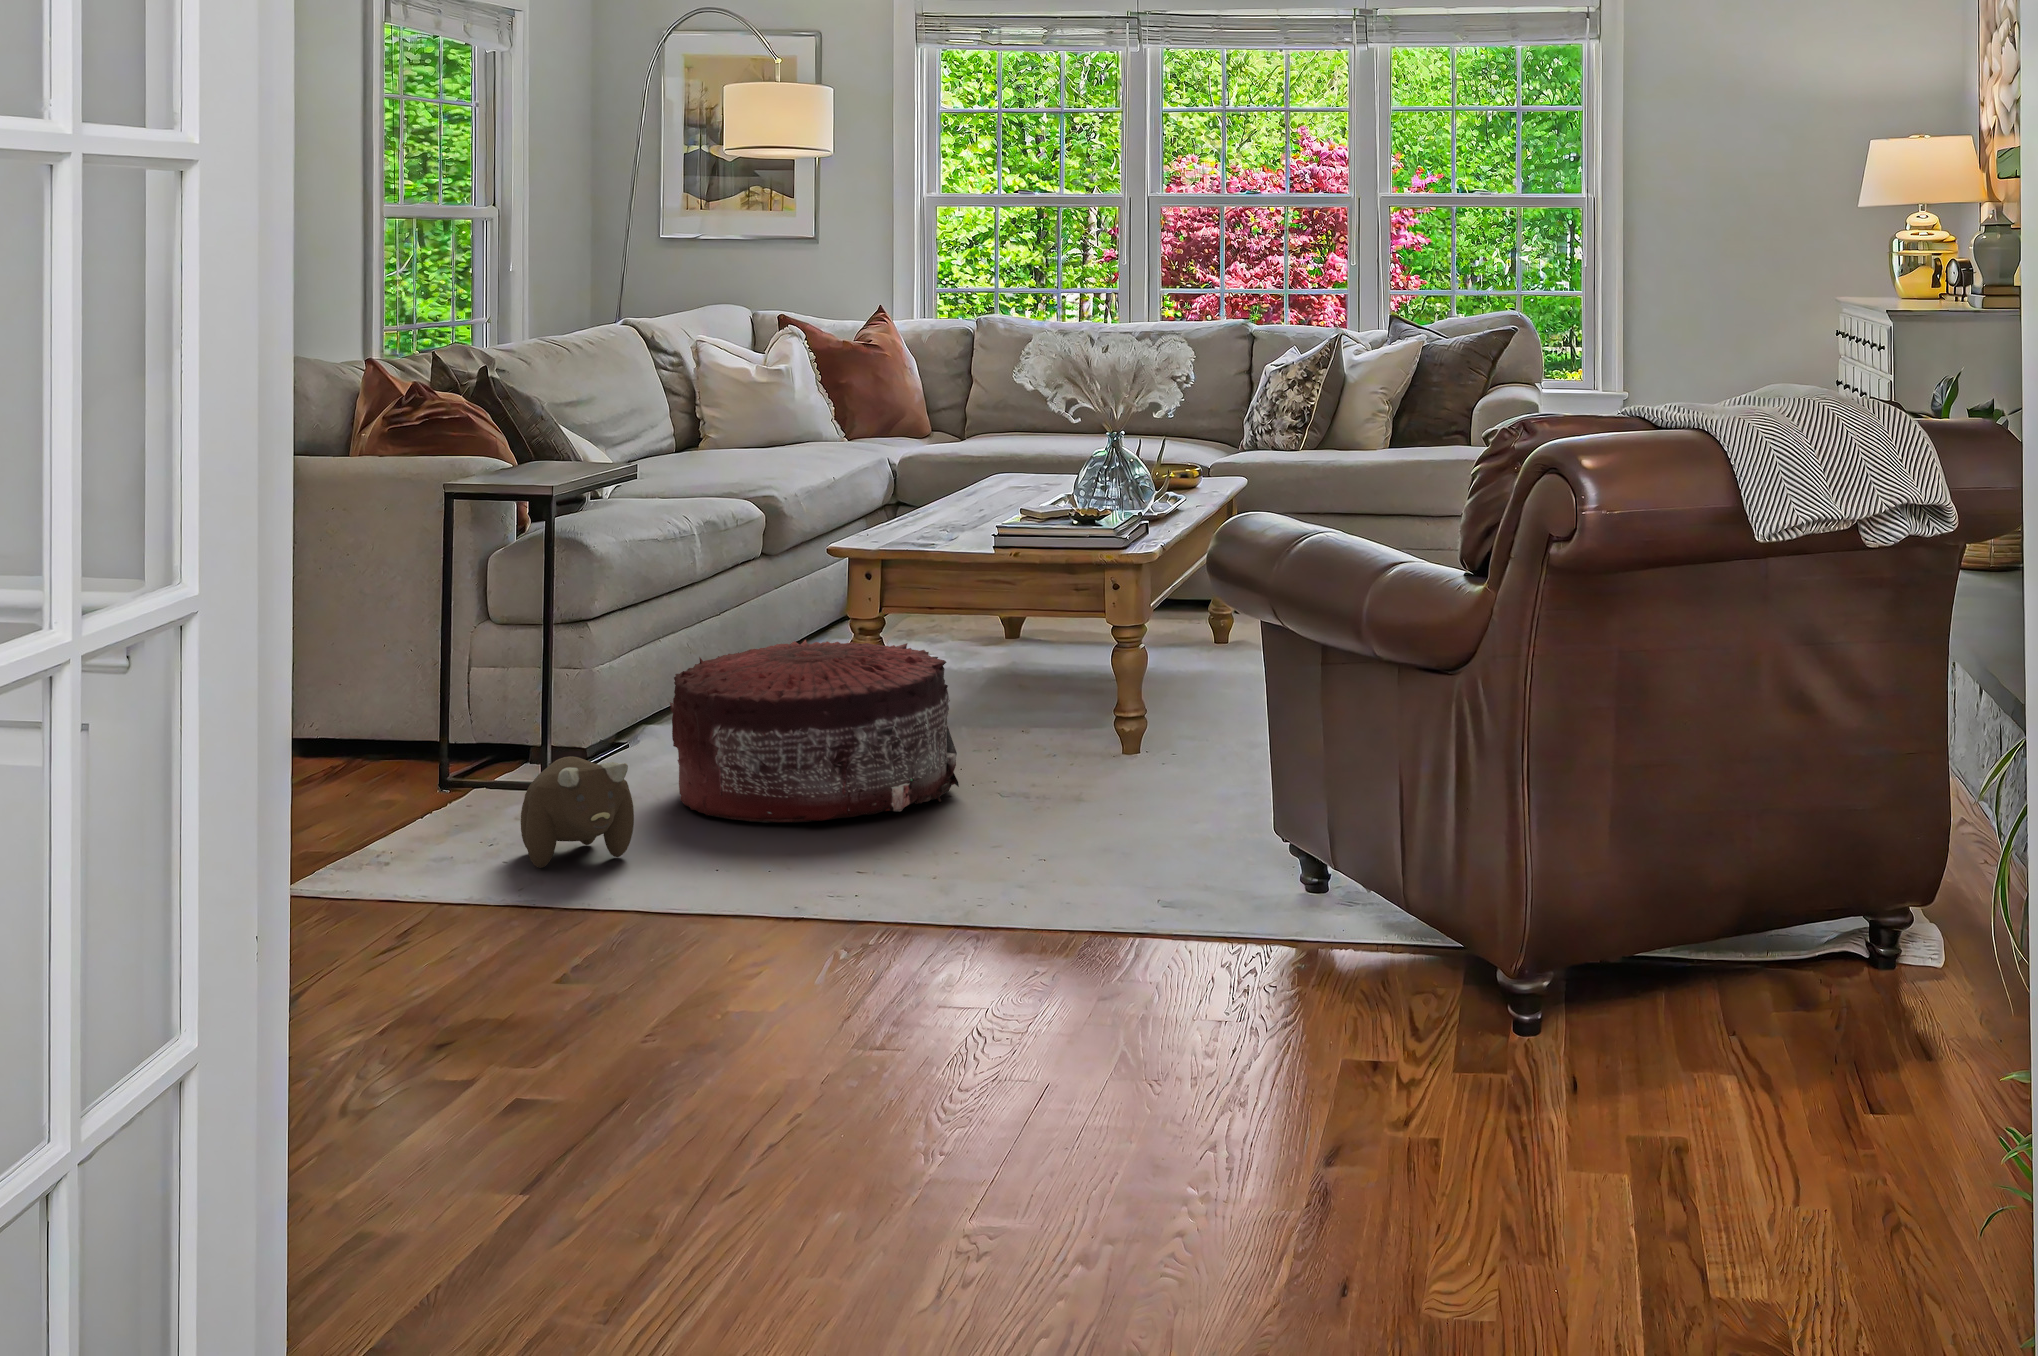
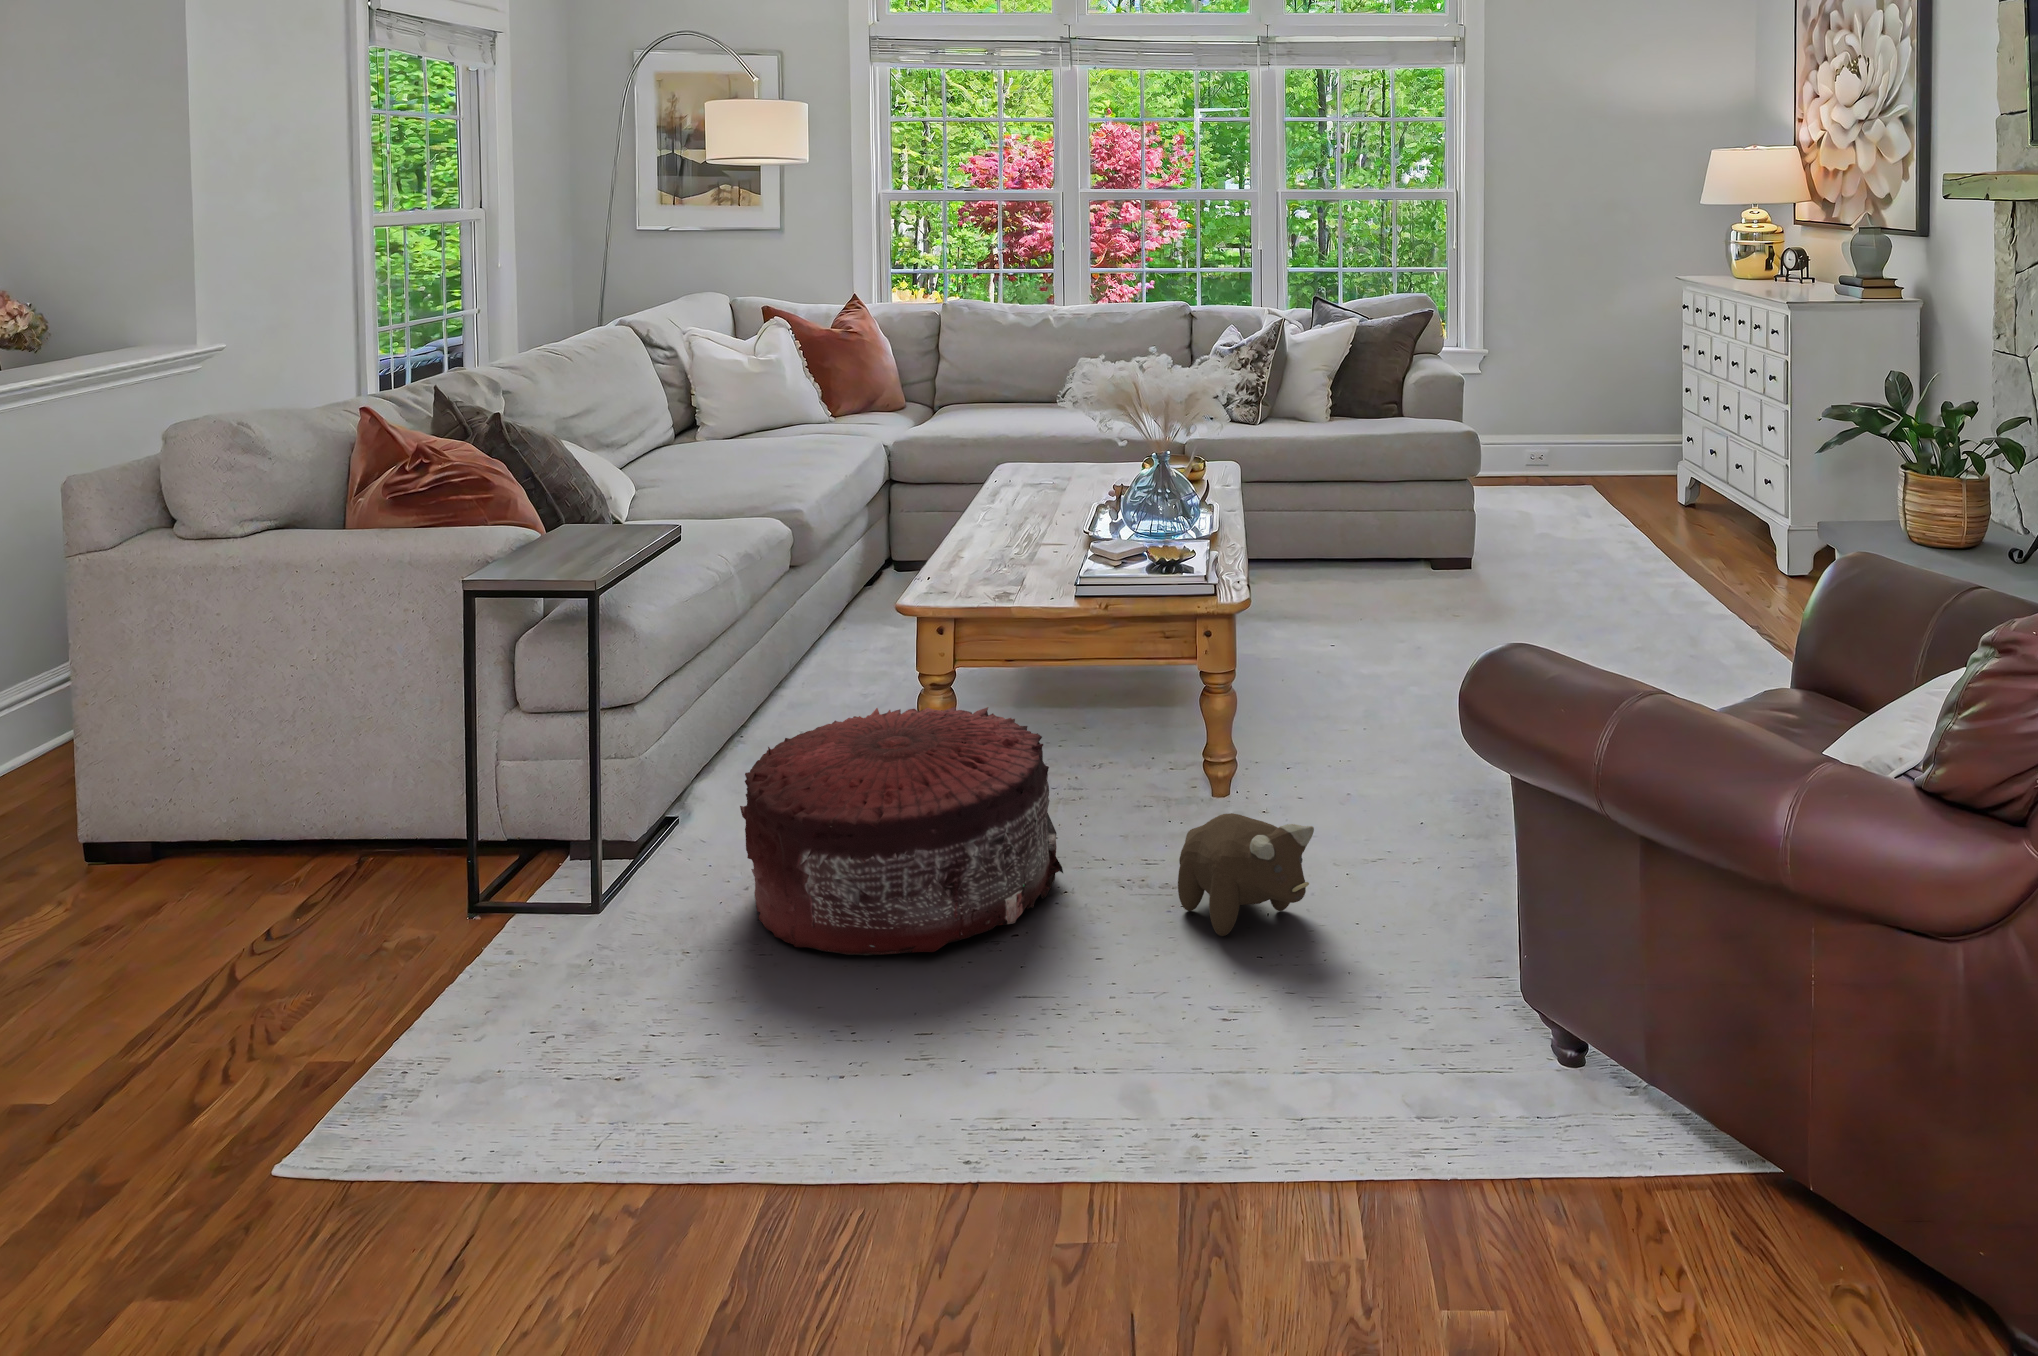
plush toy: present [521,756,634,868] -> present [1178,813,1314,936]

